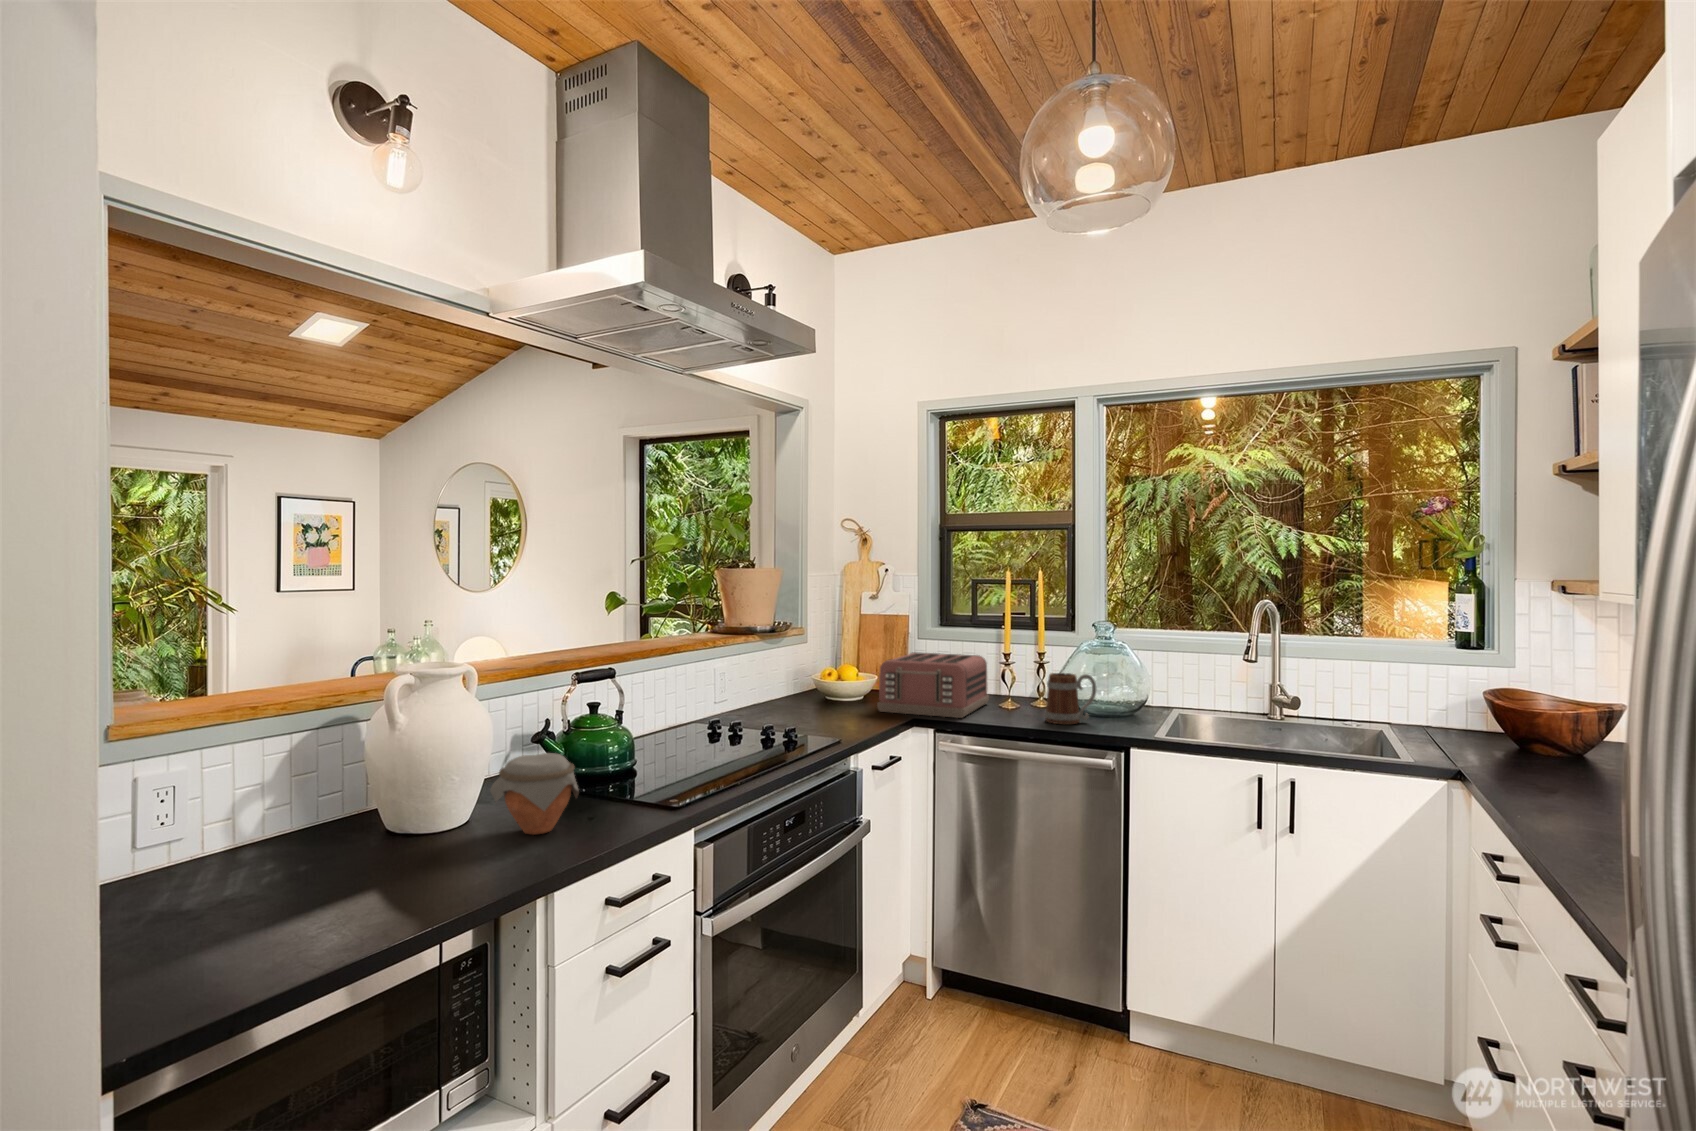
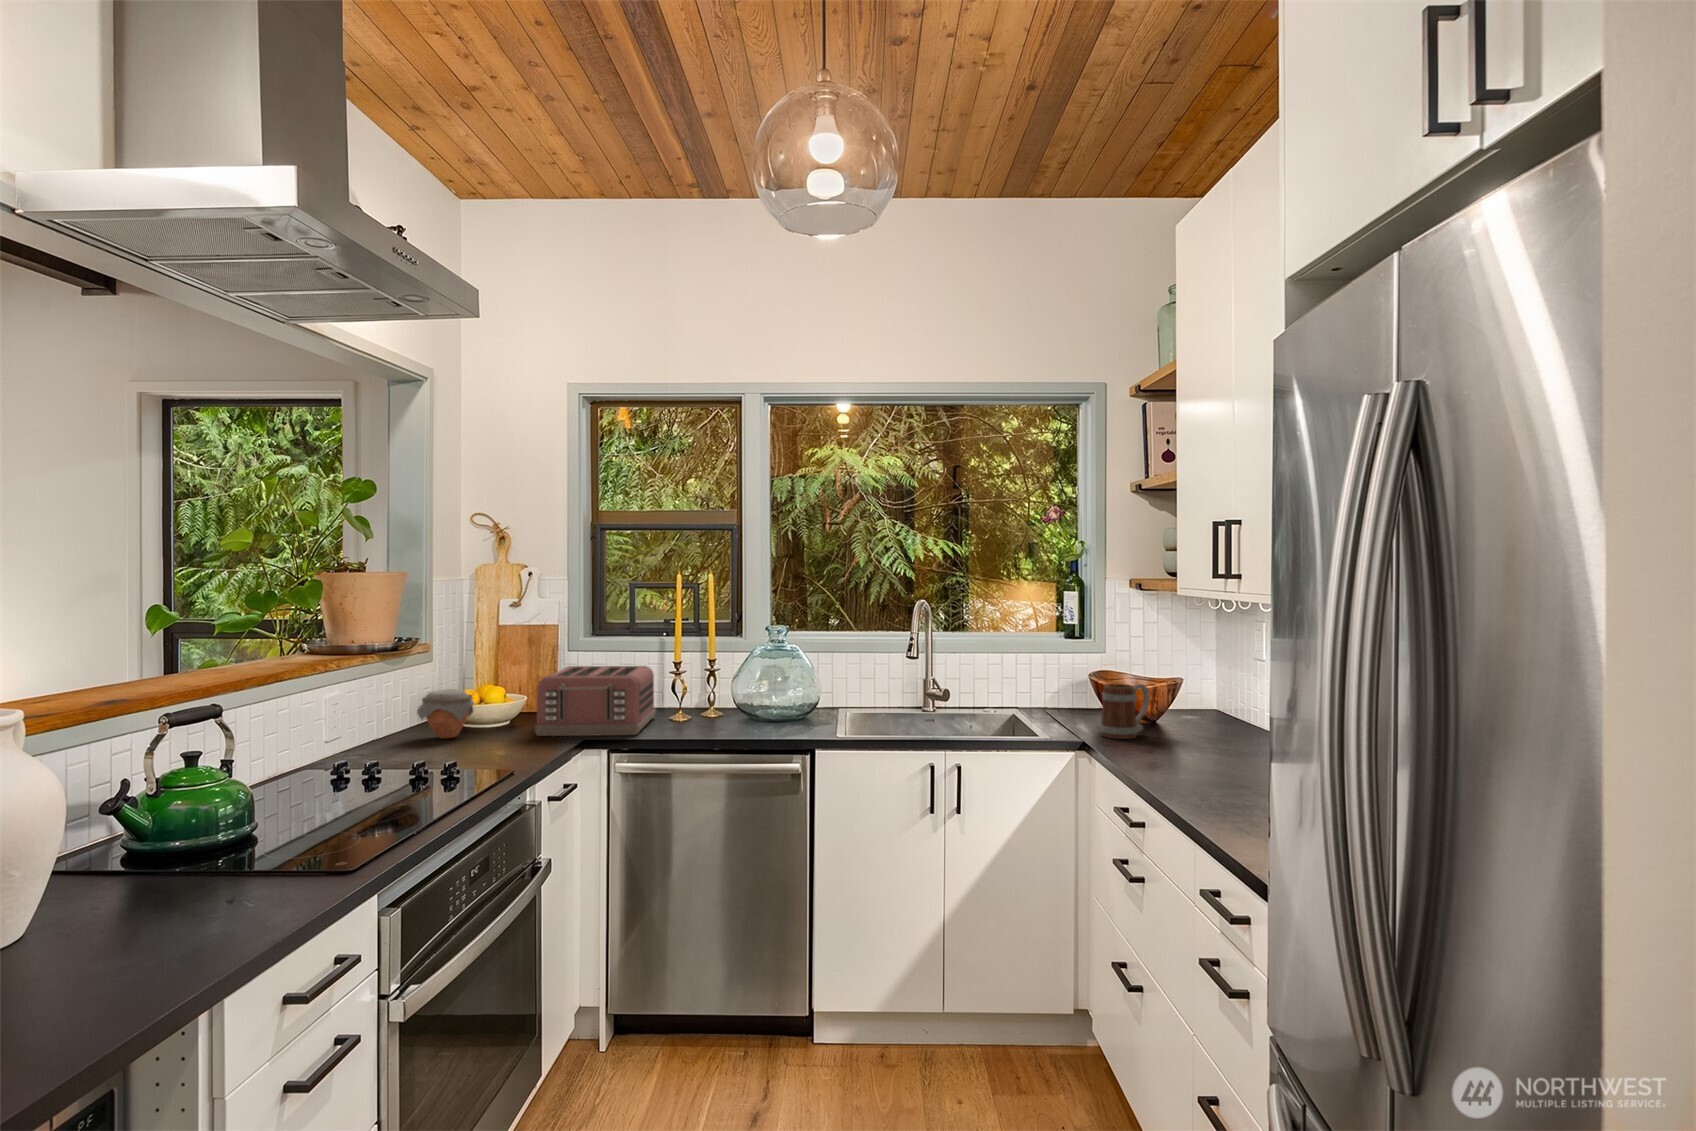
mug: present [1045,673,1096,724] -> present [1100,684,1149,739]
jar: present [490,753,579,835] -> present [417,689,475,738]

